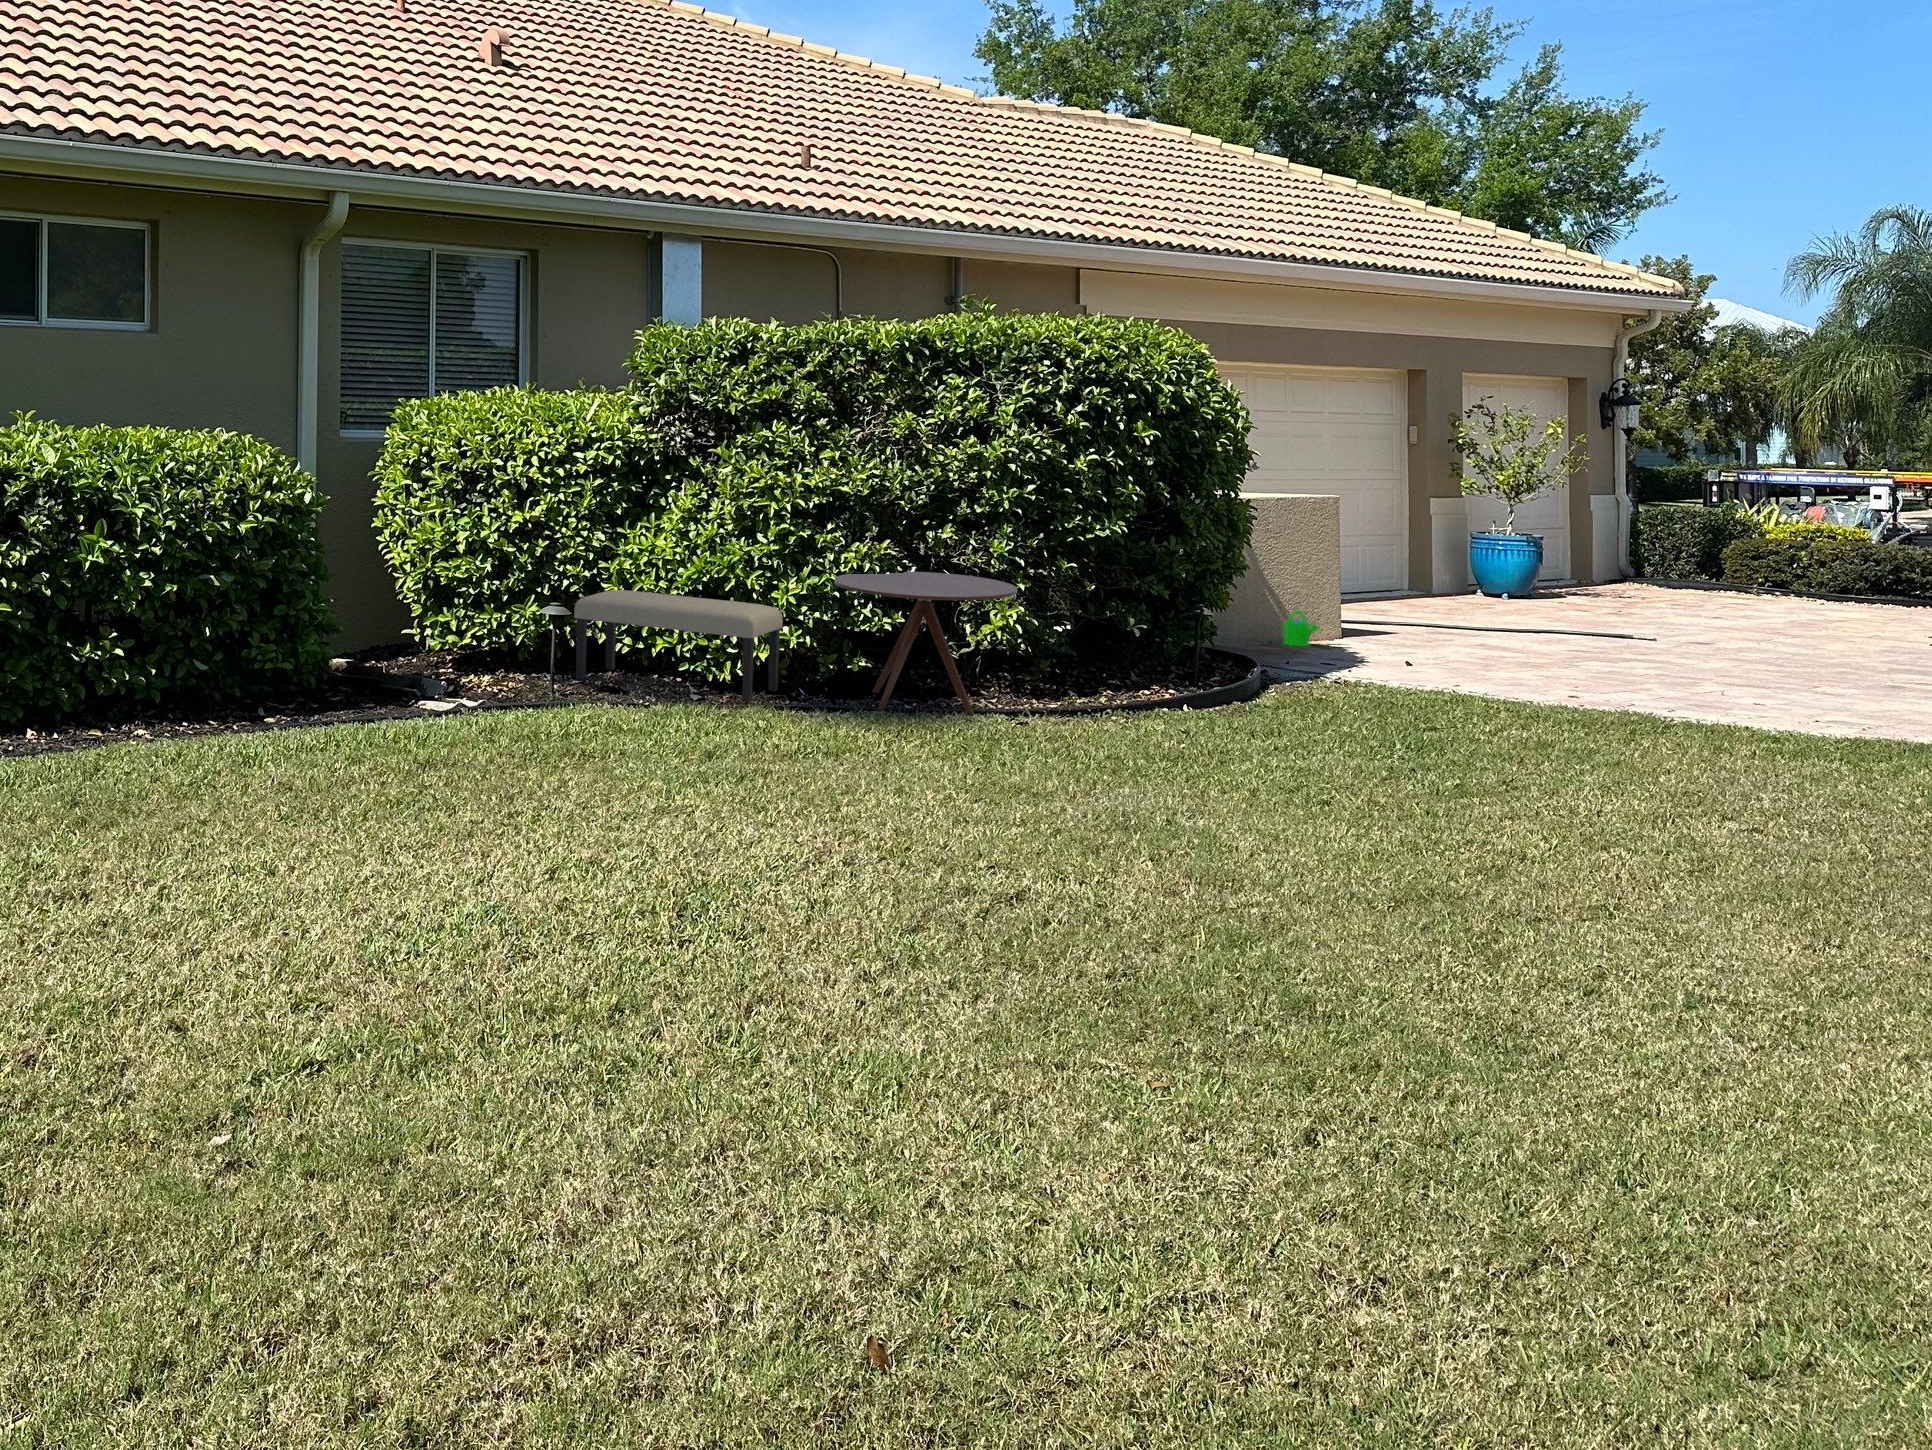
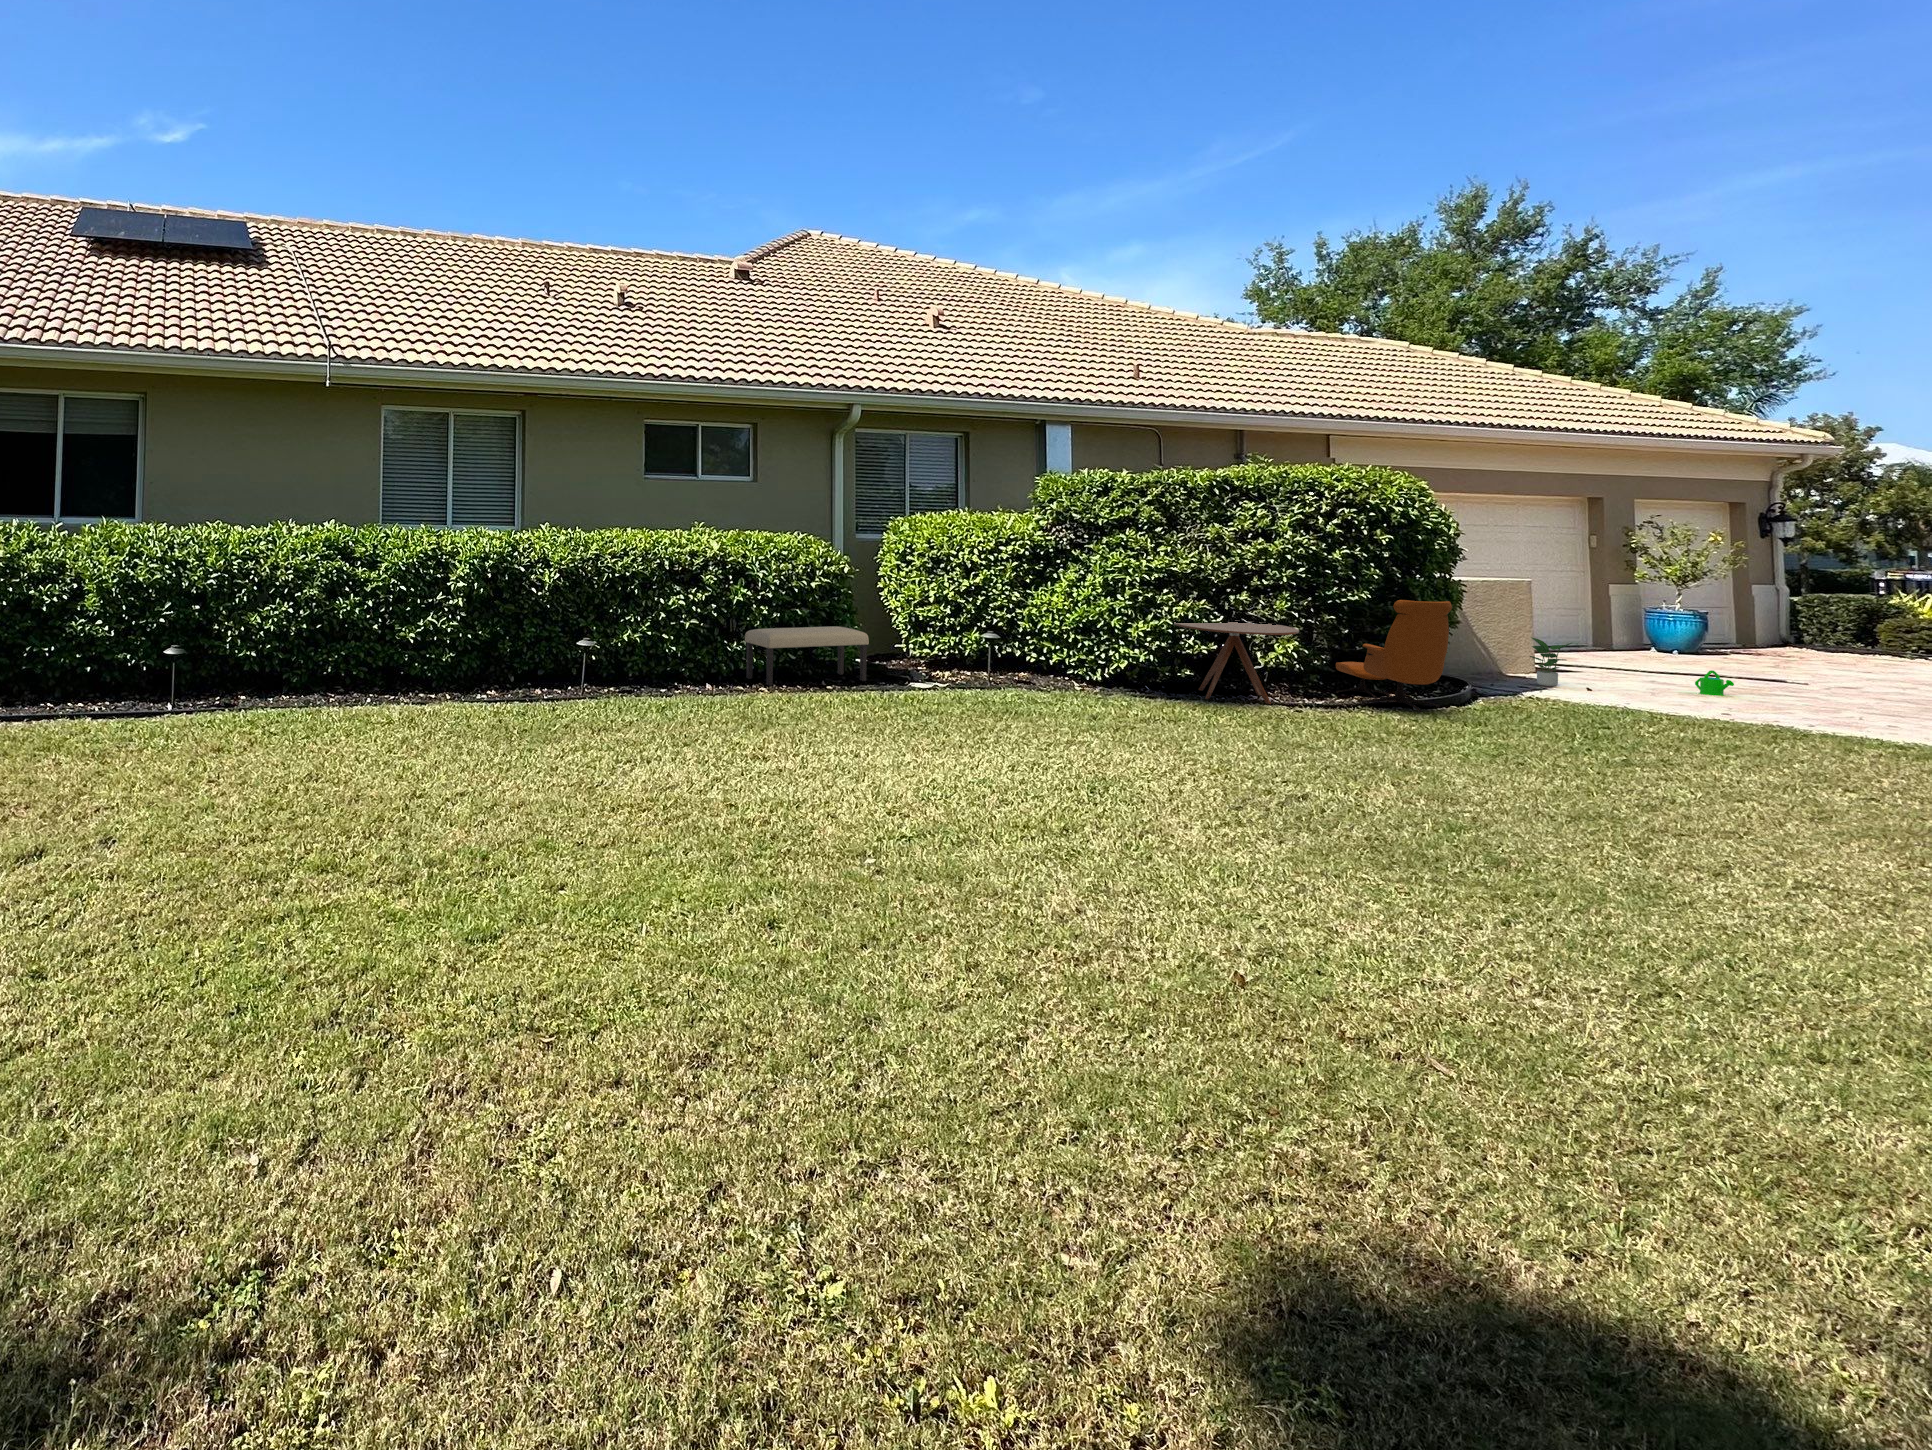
lounge chair: none [1073,536,1230,717] -> present [1336,600,1452,713]
potted plant: none [1331,572,1386,644] -> present [1530,637,1571,686]
bench: present [574,590,783,703] -> present [745,626,869,686]
watering can: present [1283,610,1319,646] -> present [1695,670,1734,696]

